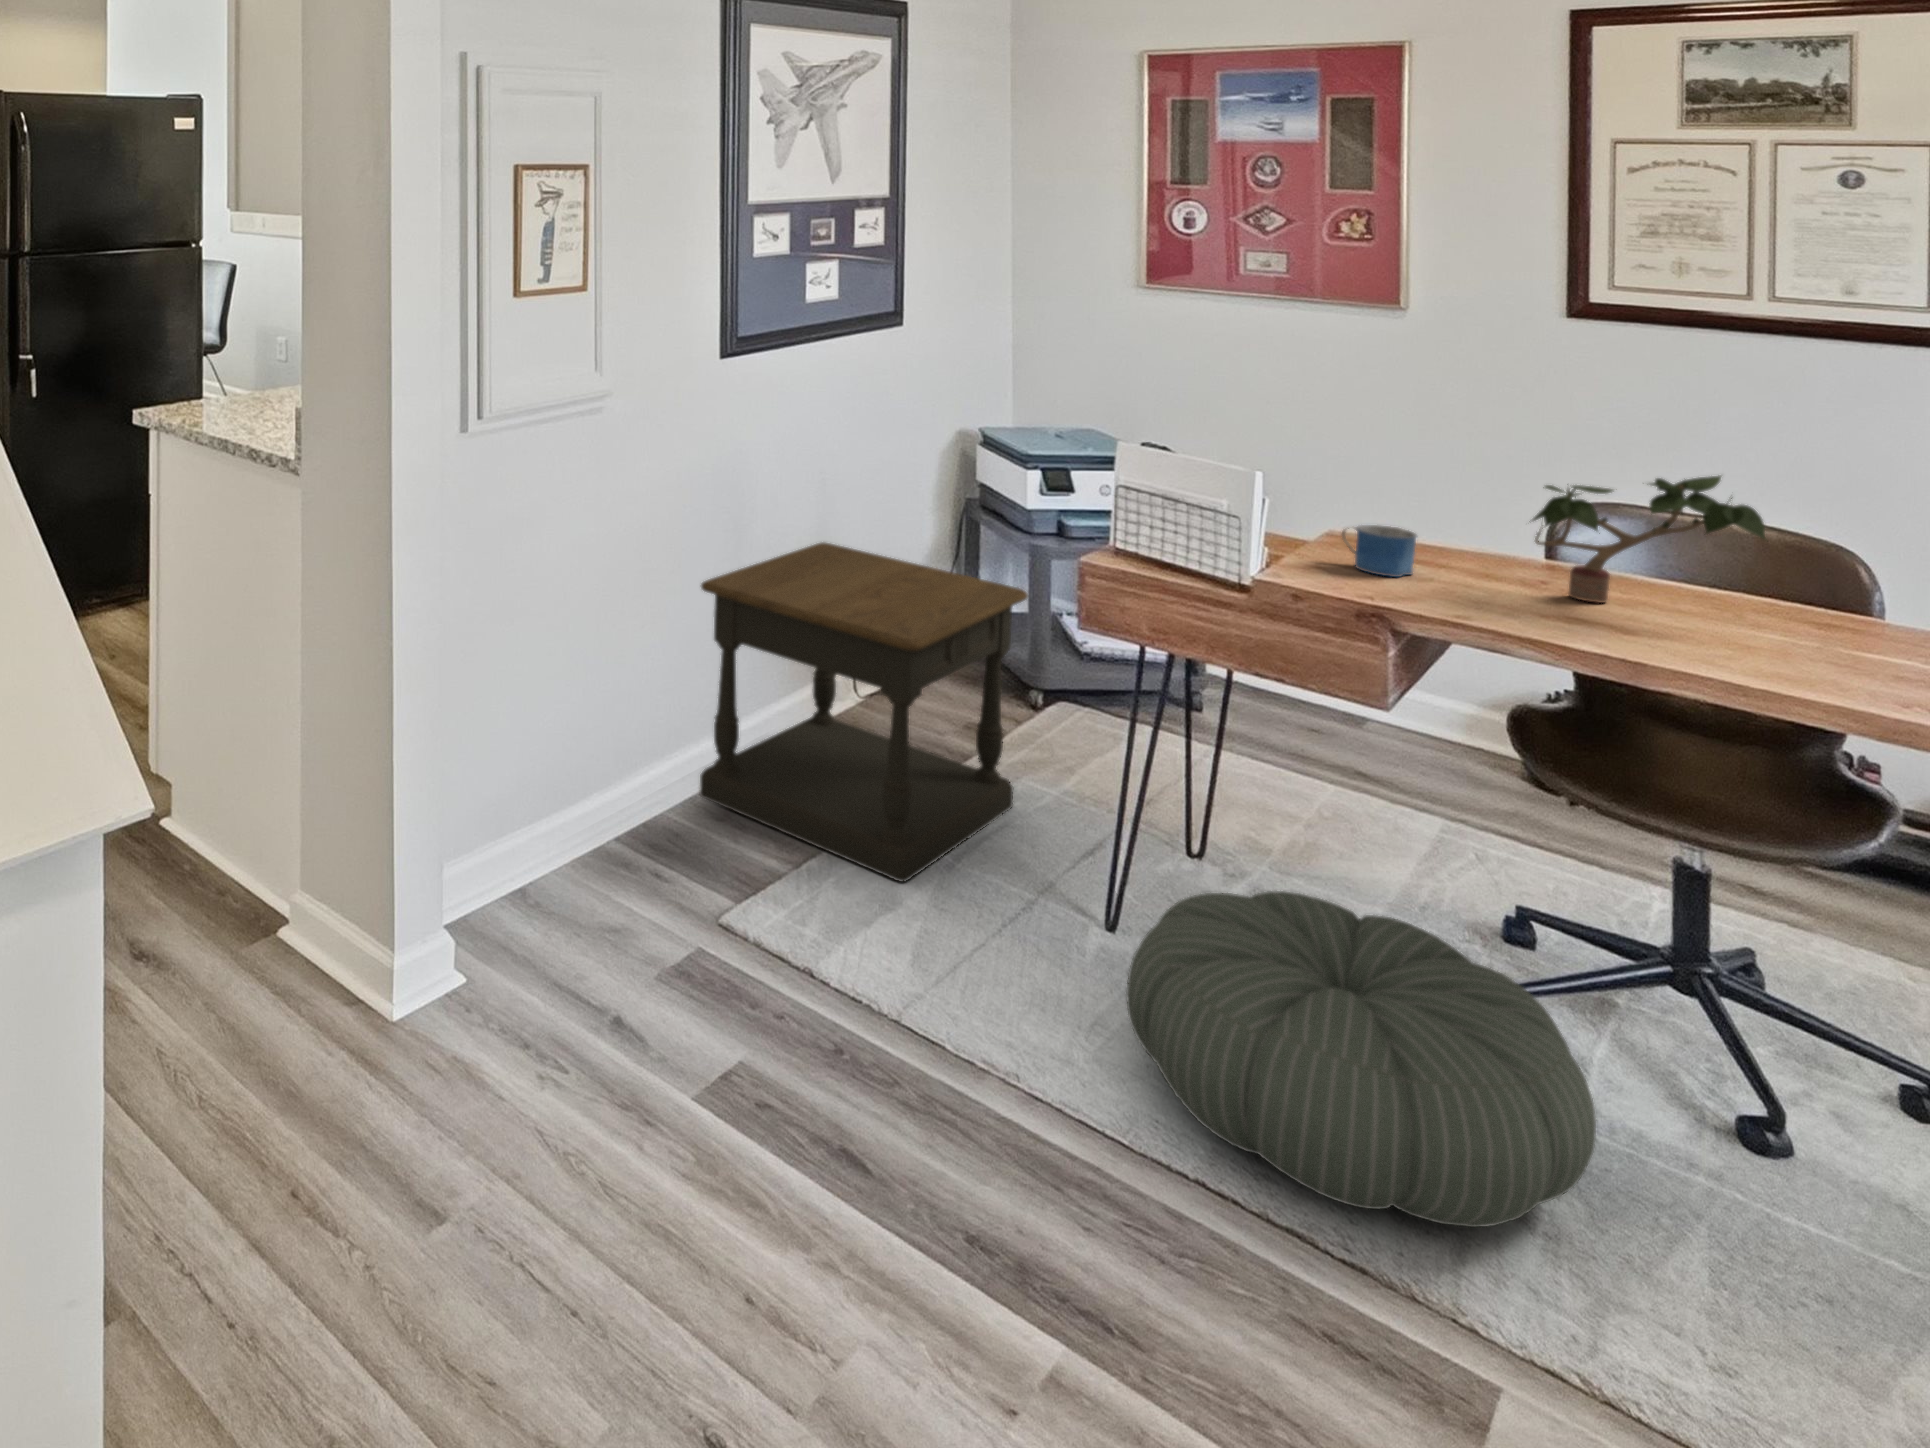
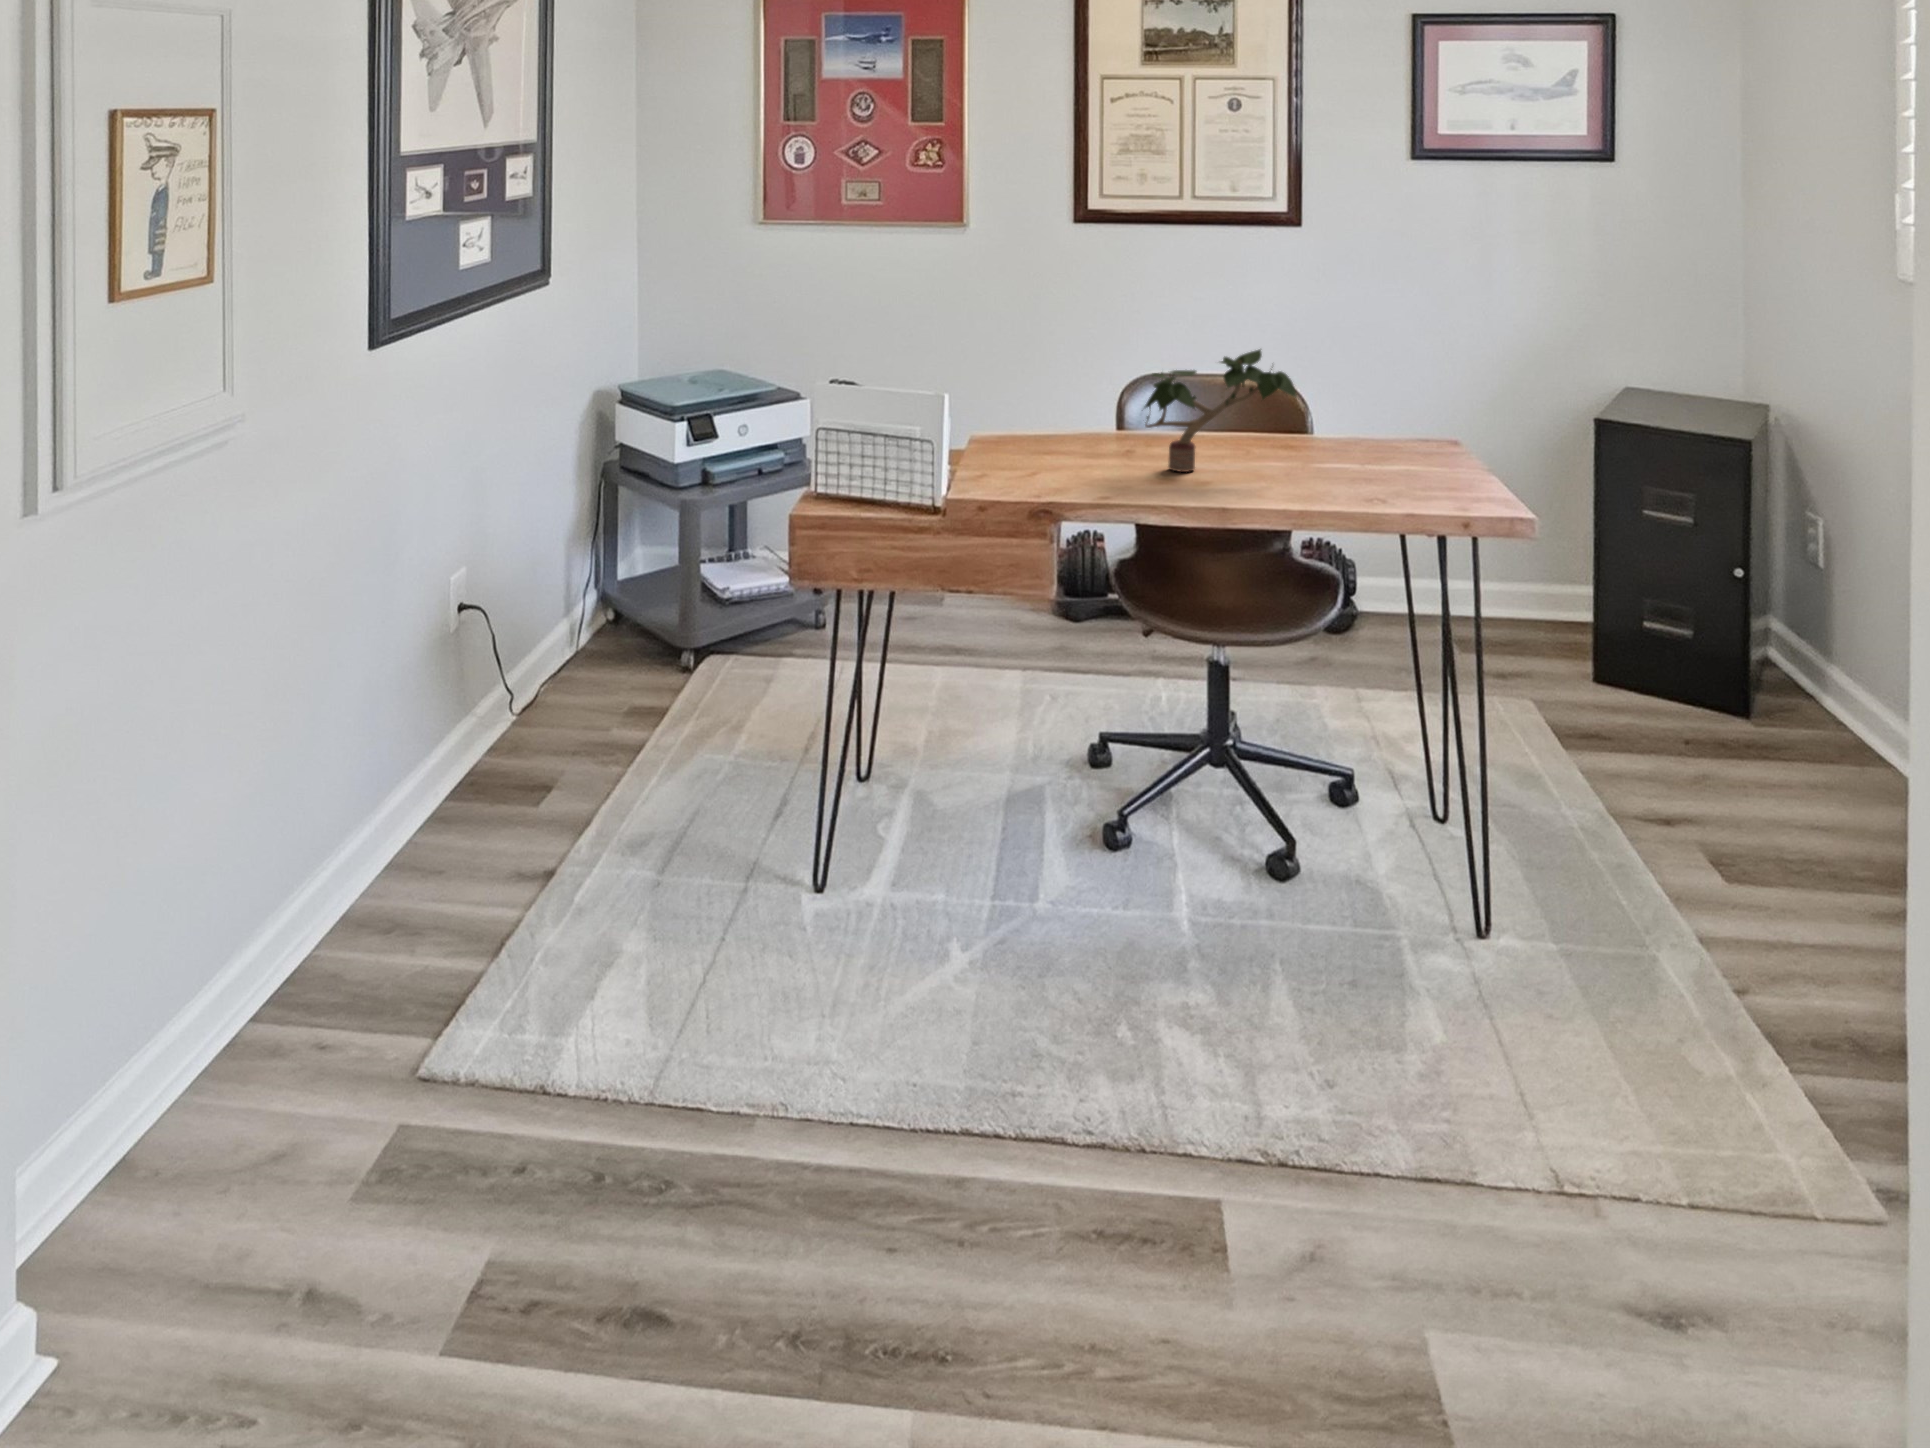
mug: present [1342,525,1417,577] -> none [1001,429,1061,477]
side table: present [700,542,1028,882] -> none [334,540,712,926]
pouf: present [1126,891,1596,1227] -> none [893,801,1268,1111]

